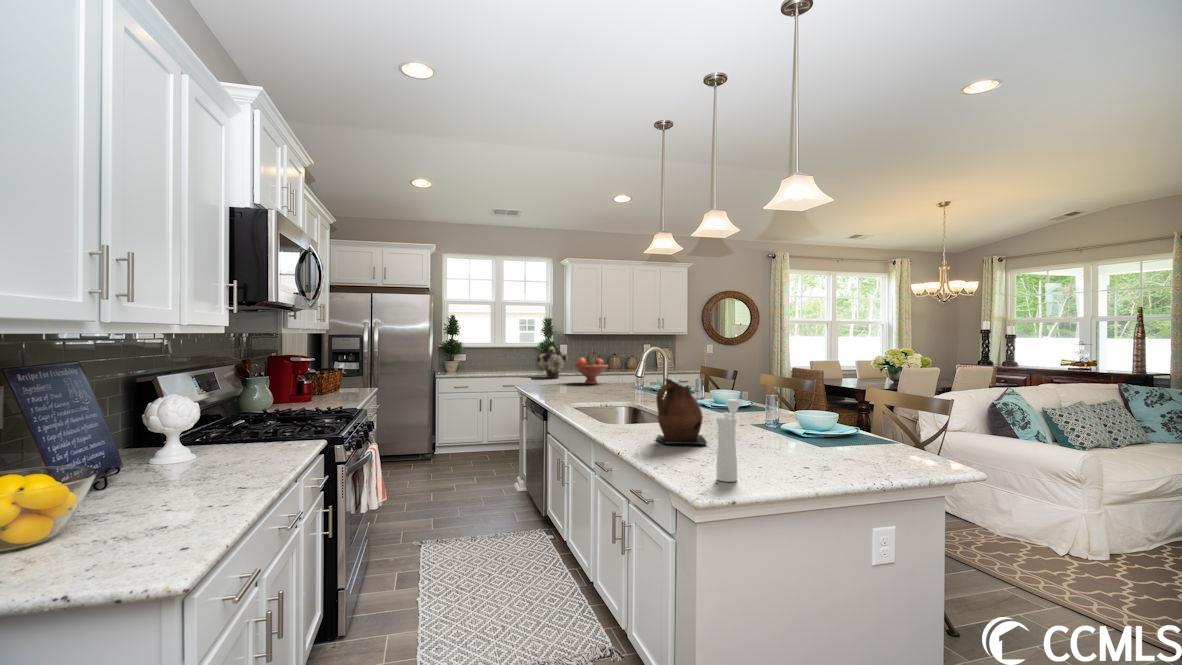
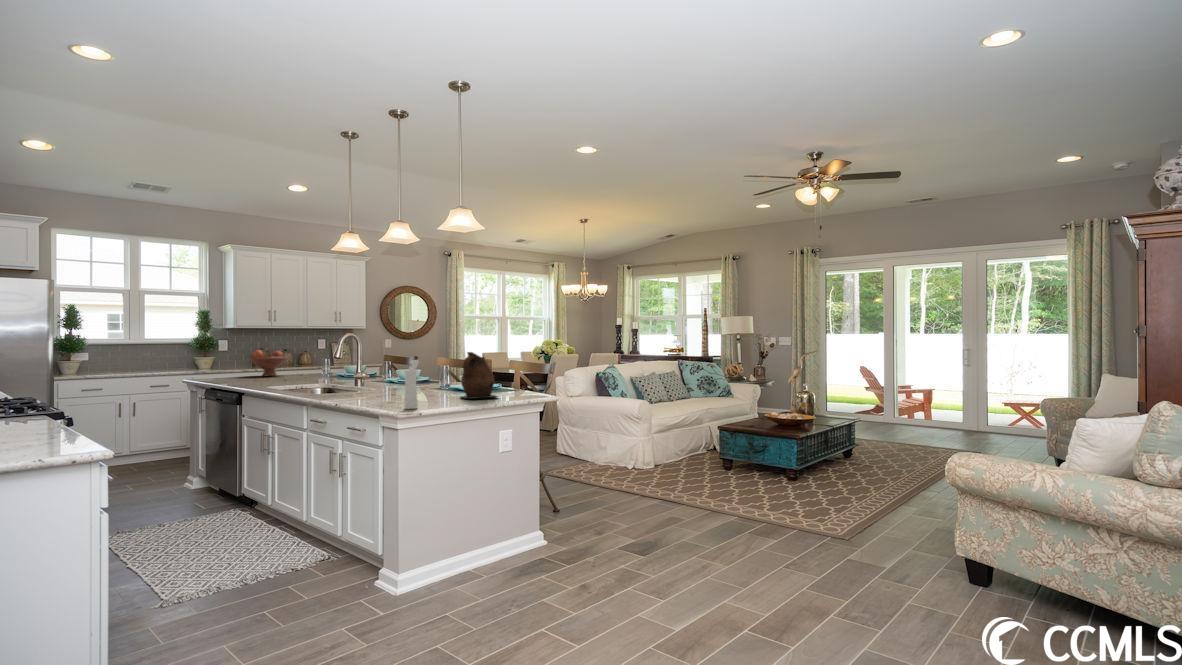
flower arrangement: present [537,346,568,378] -> none [197,340,237,374]
ceramic pitcher: present [656,379,707,445] -> present [461,352,498,399]

